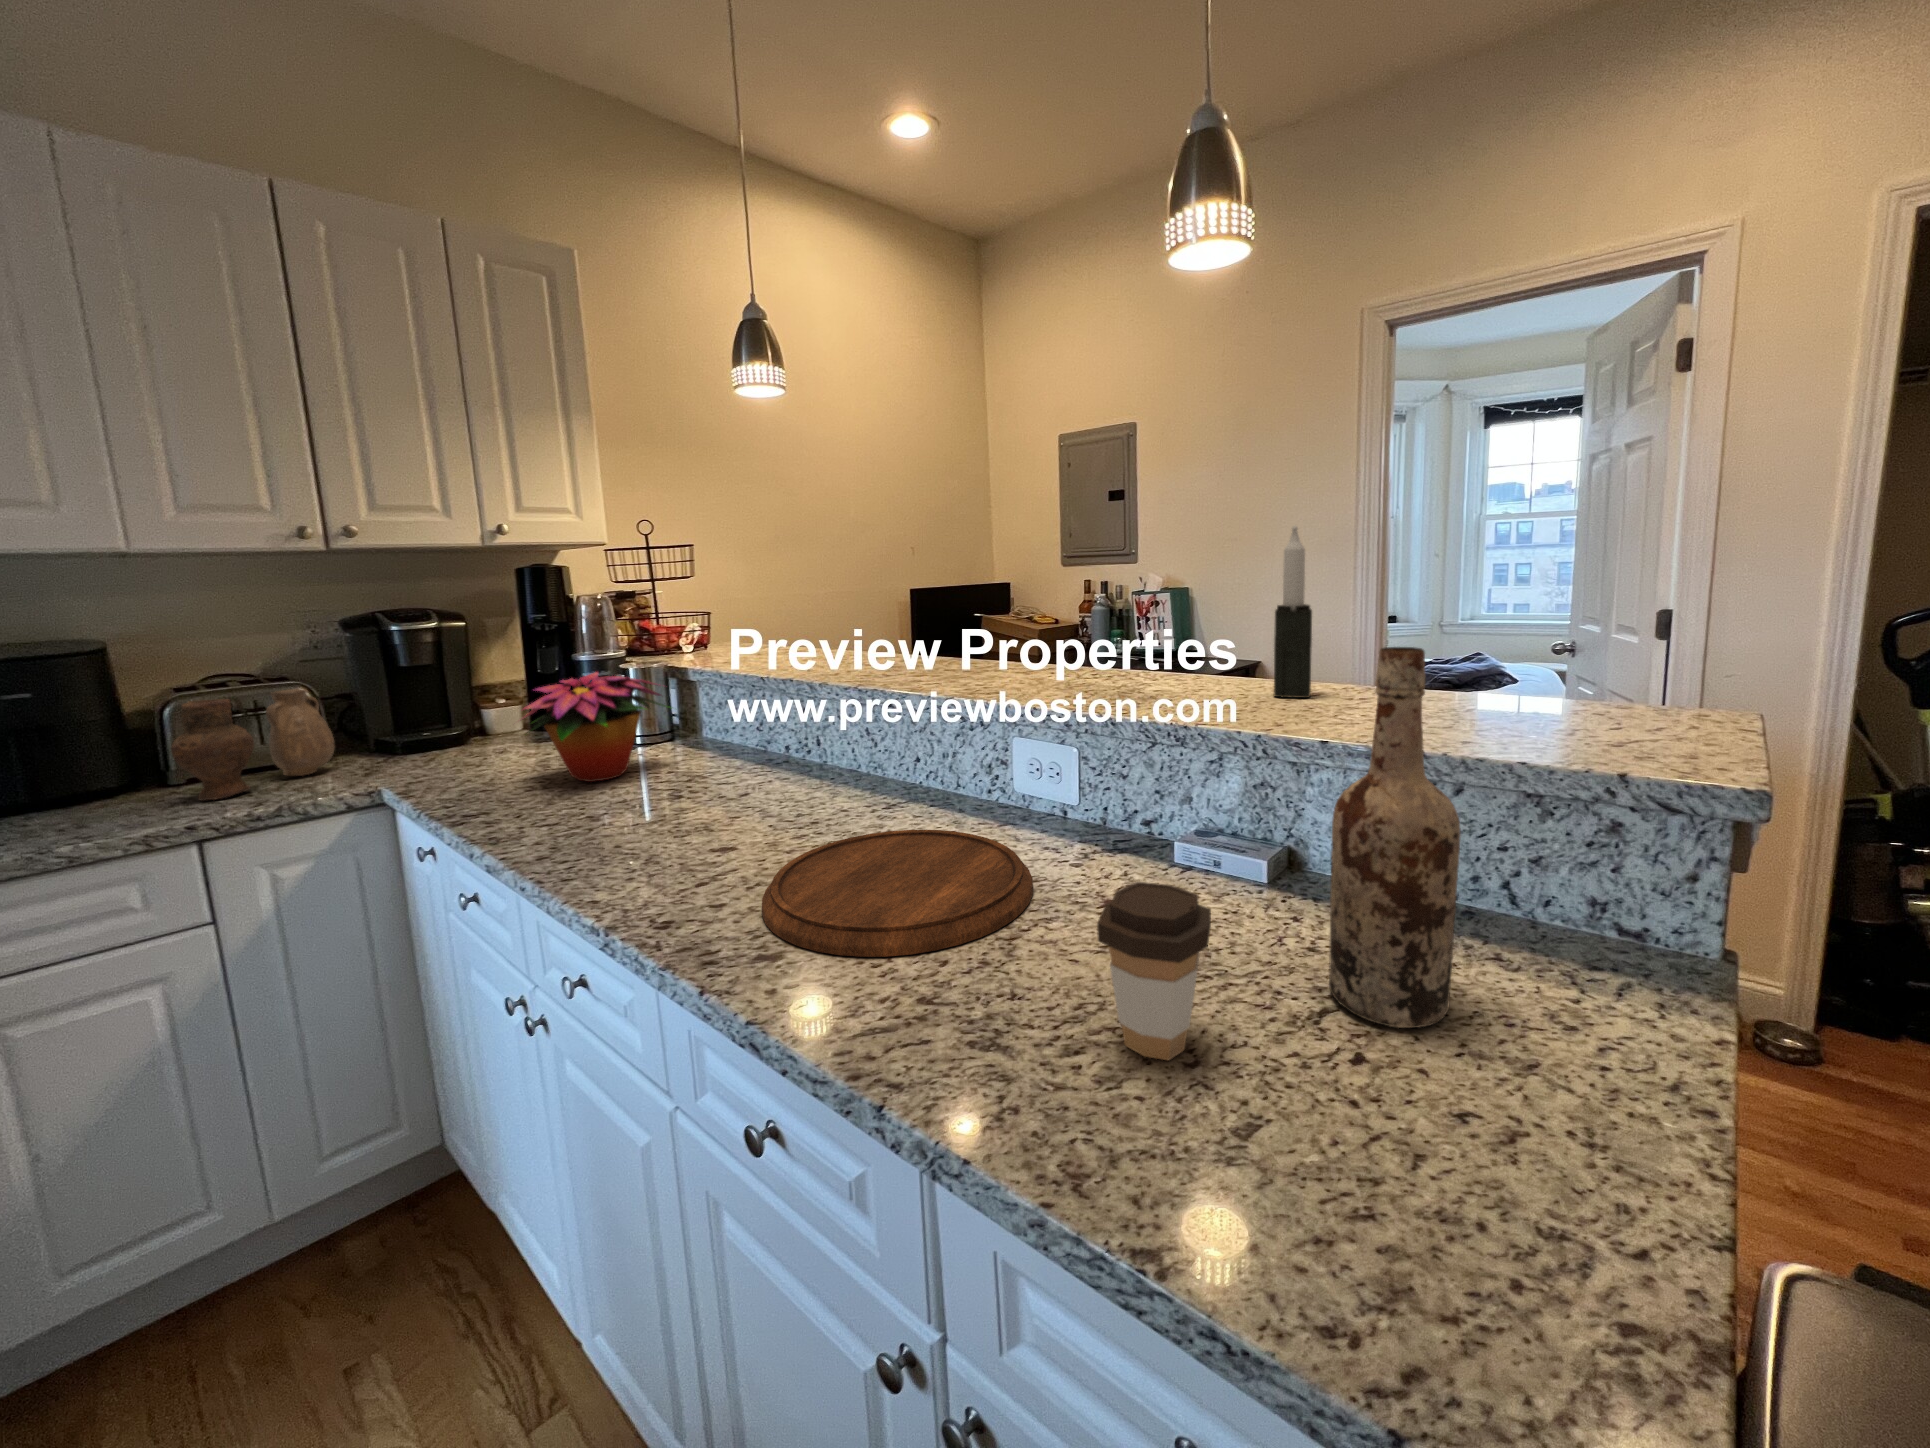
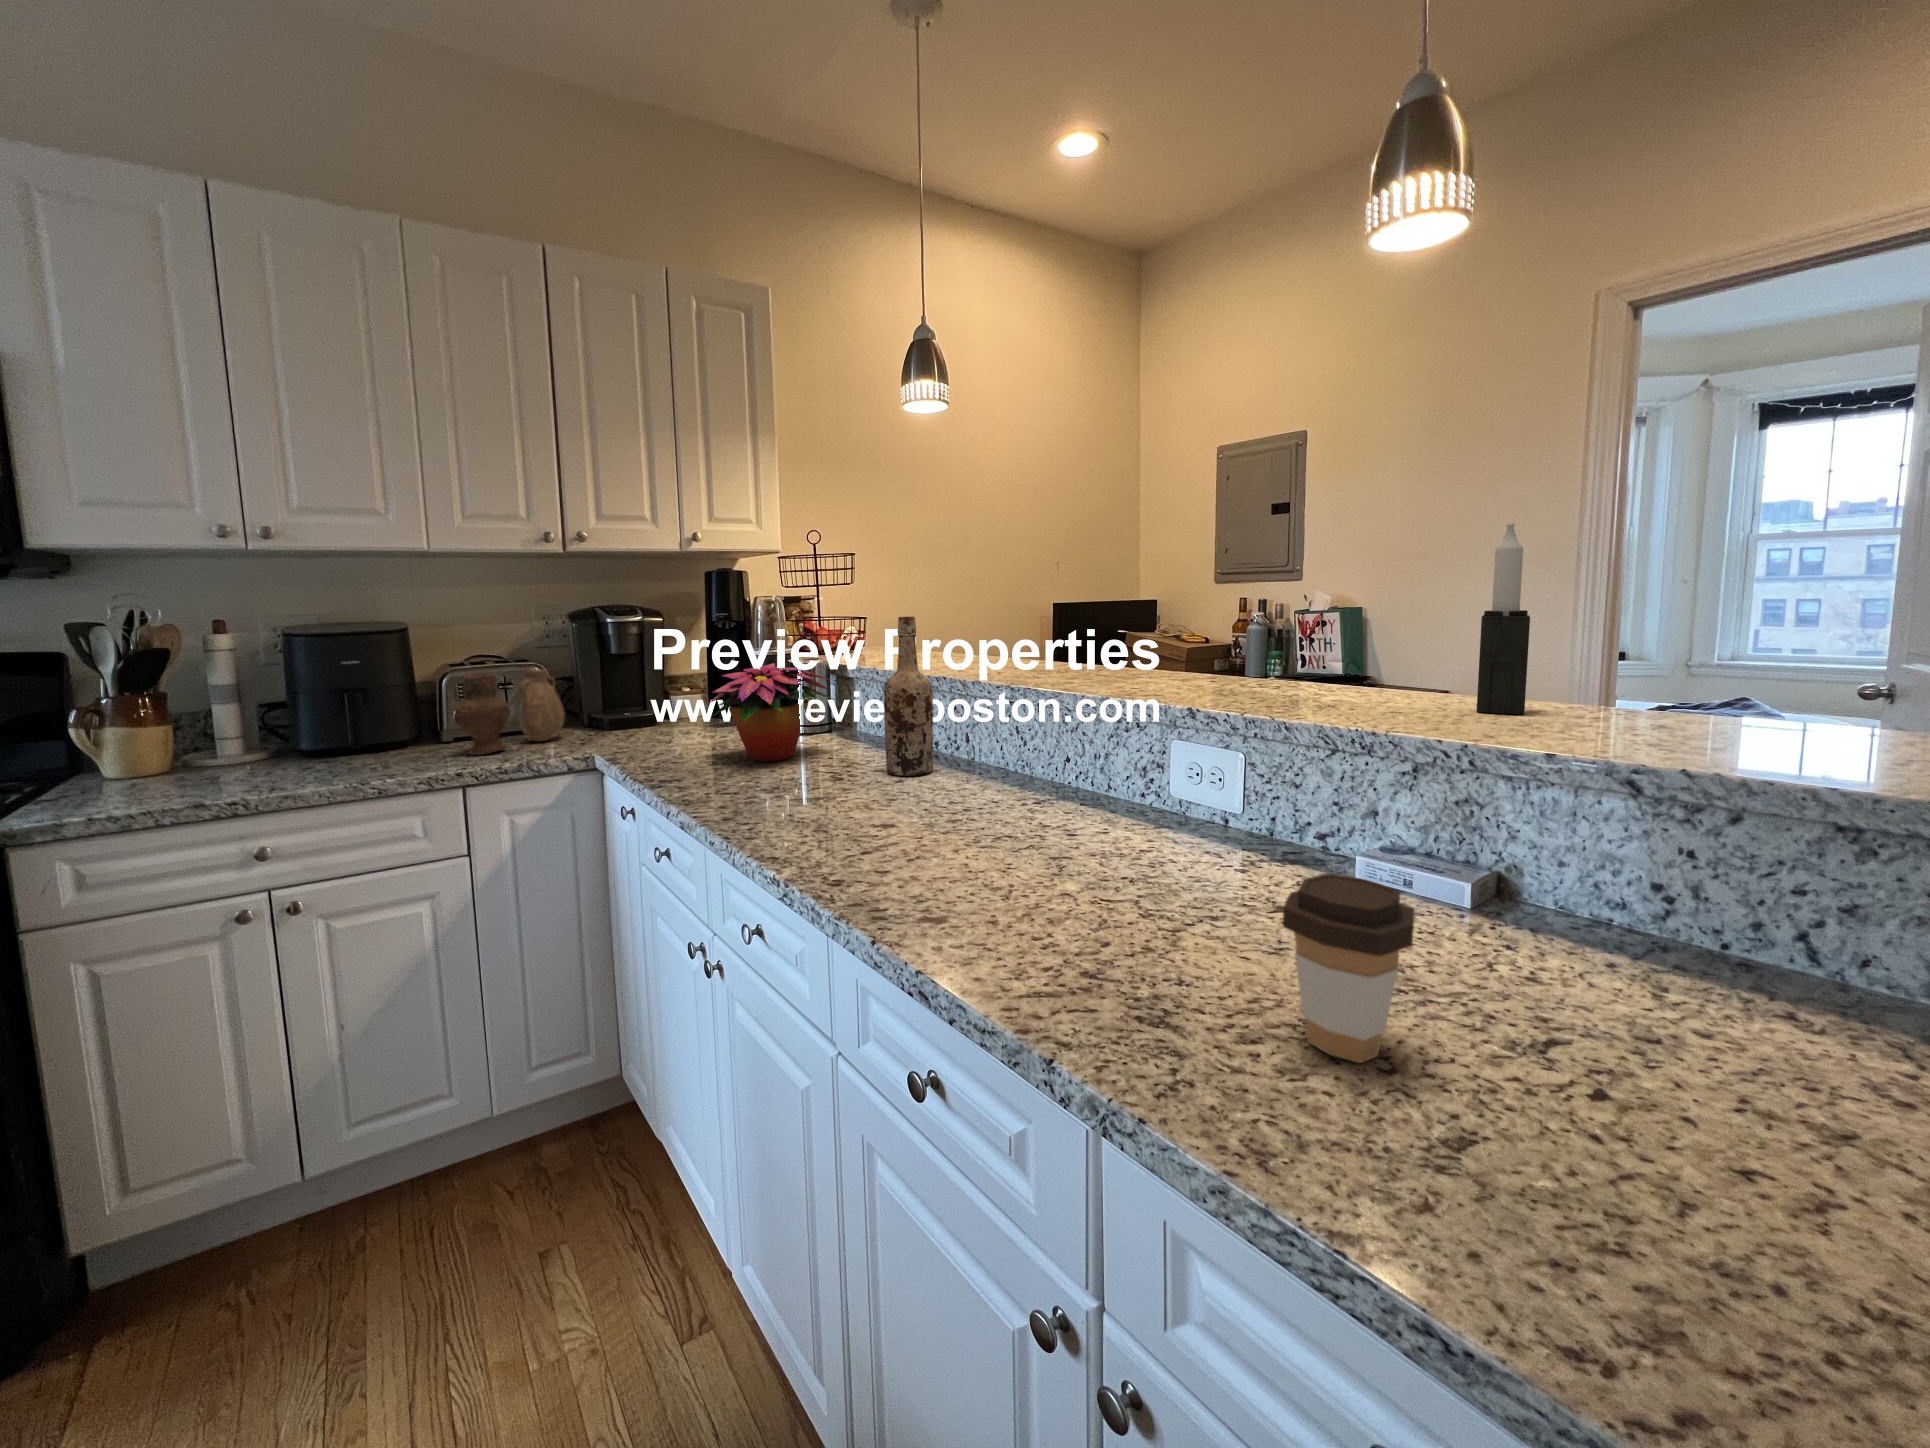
wine bottle: present [1329,647,1461,1028] -> present [884,617,933,776]
cutting board: present [762,830,1033,957] -> none [924,821,1194,932]

